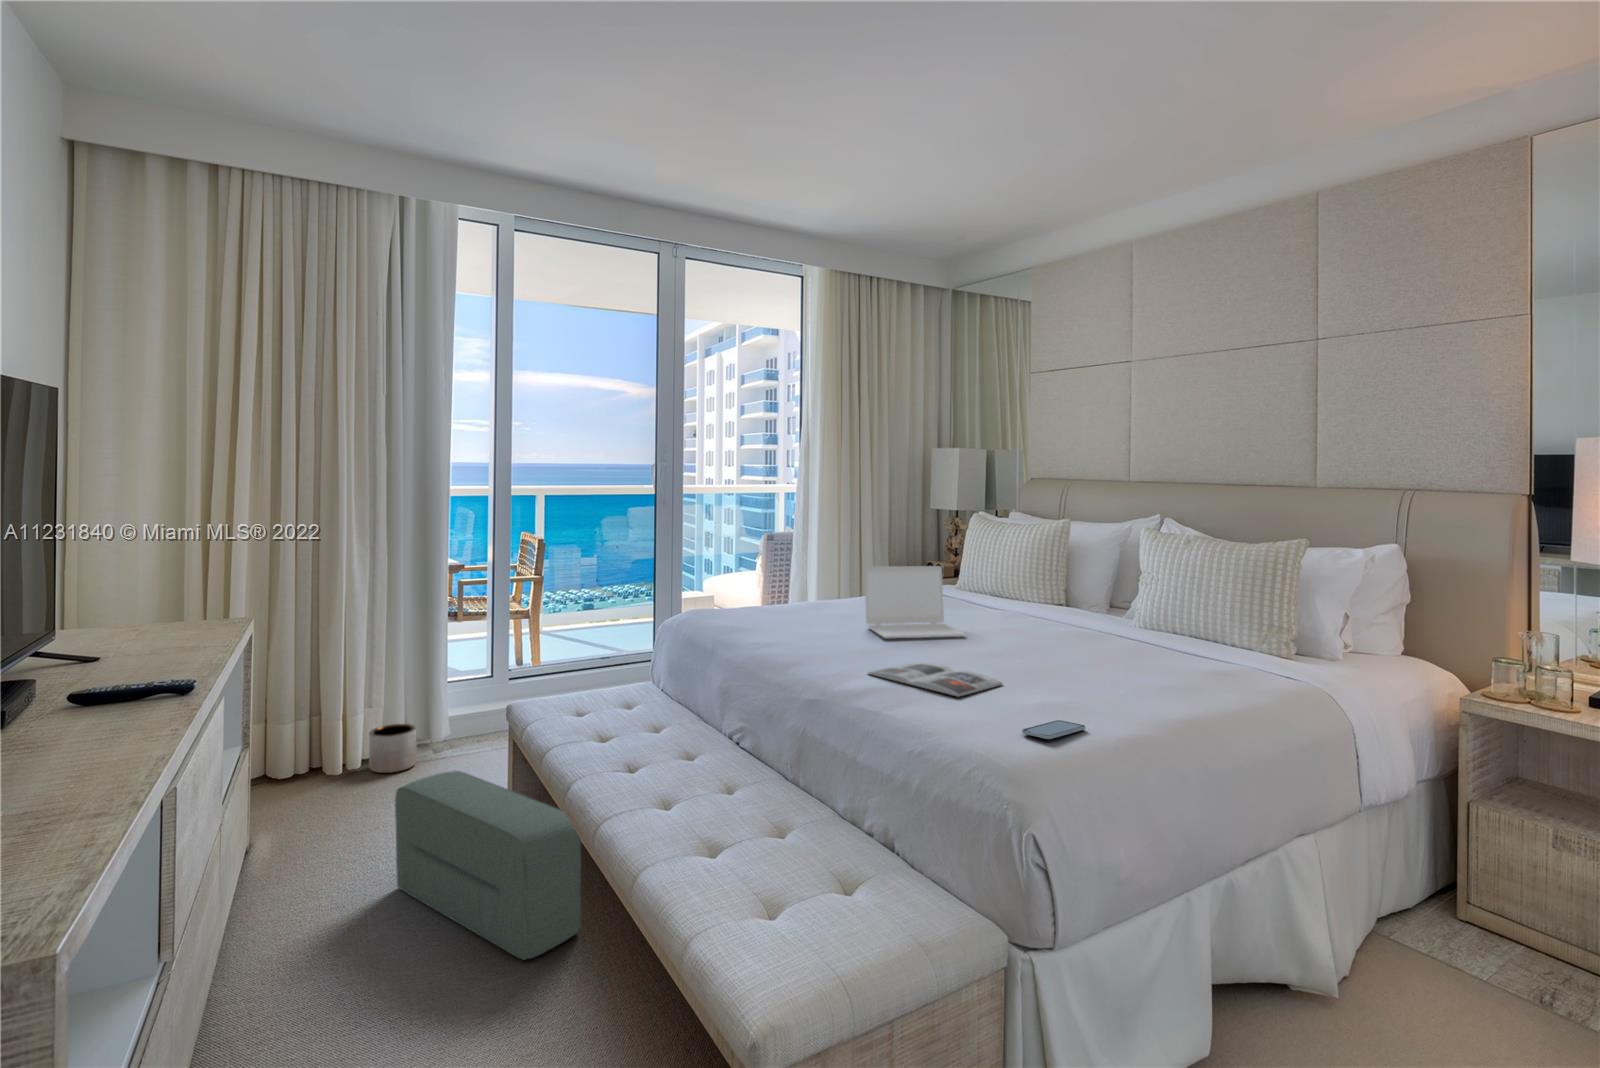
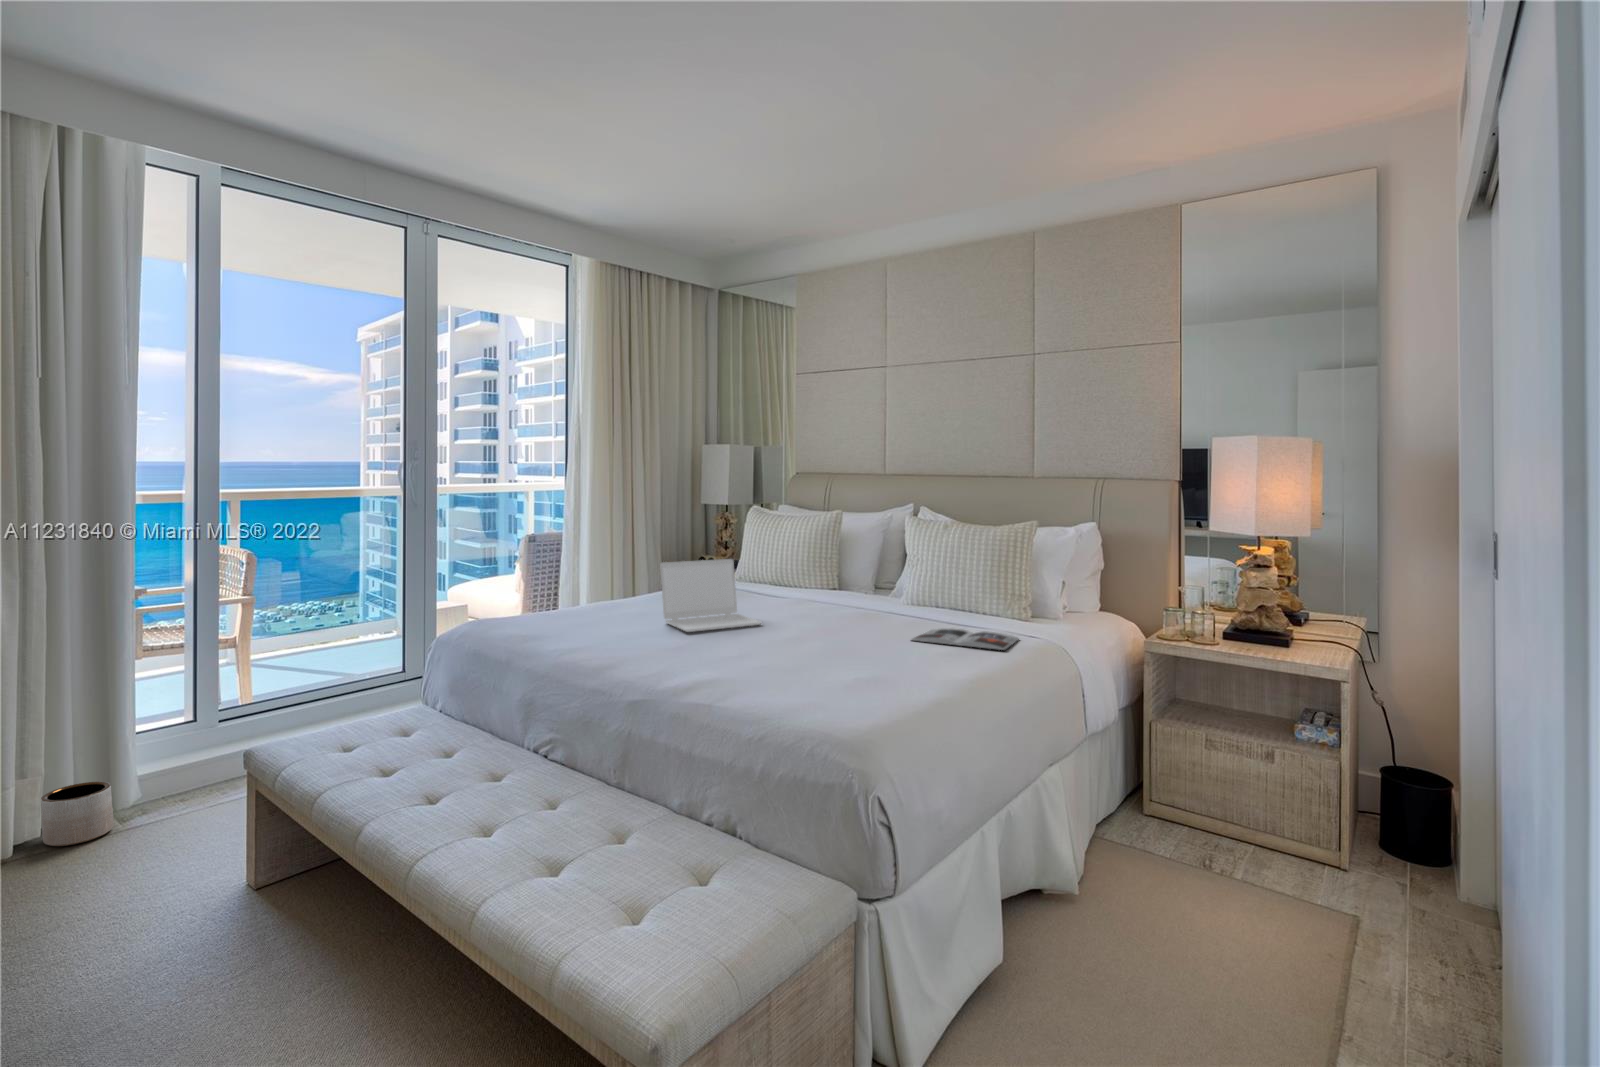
magazine: present [868,662,1002,697] -> present [911,628,1019,650]
smartphone: present [1022,720,1085,739] -> none [846,694,897,711]
pouf: present [395,771,581,960] -> none [116,827,383,1026]

